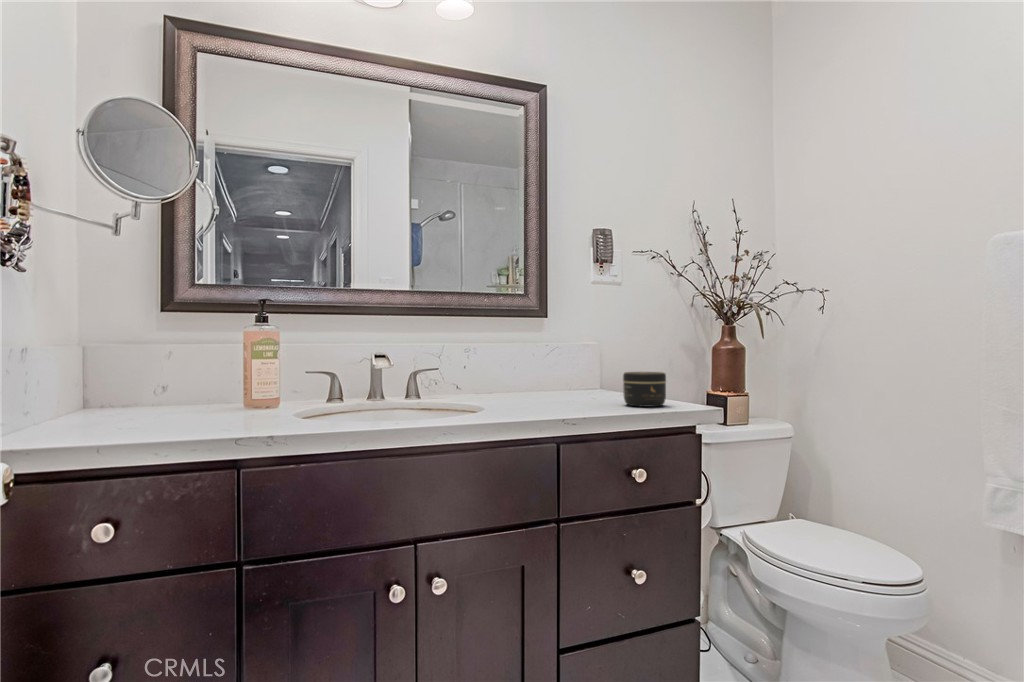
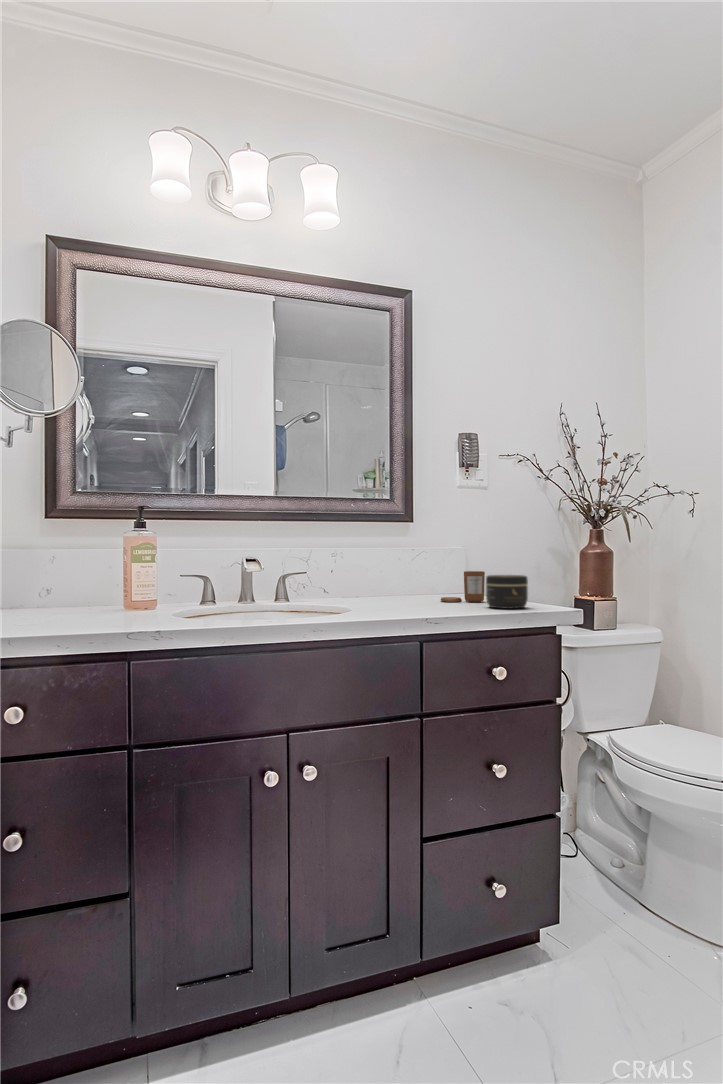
candle: none [576,368,621,399] -> present [441,571,485,602]

